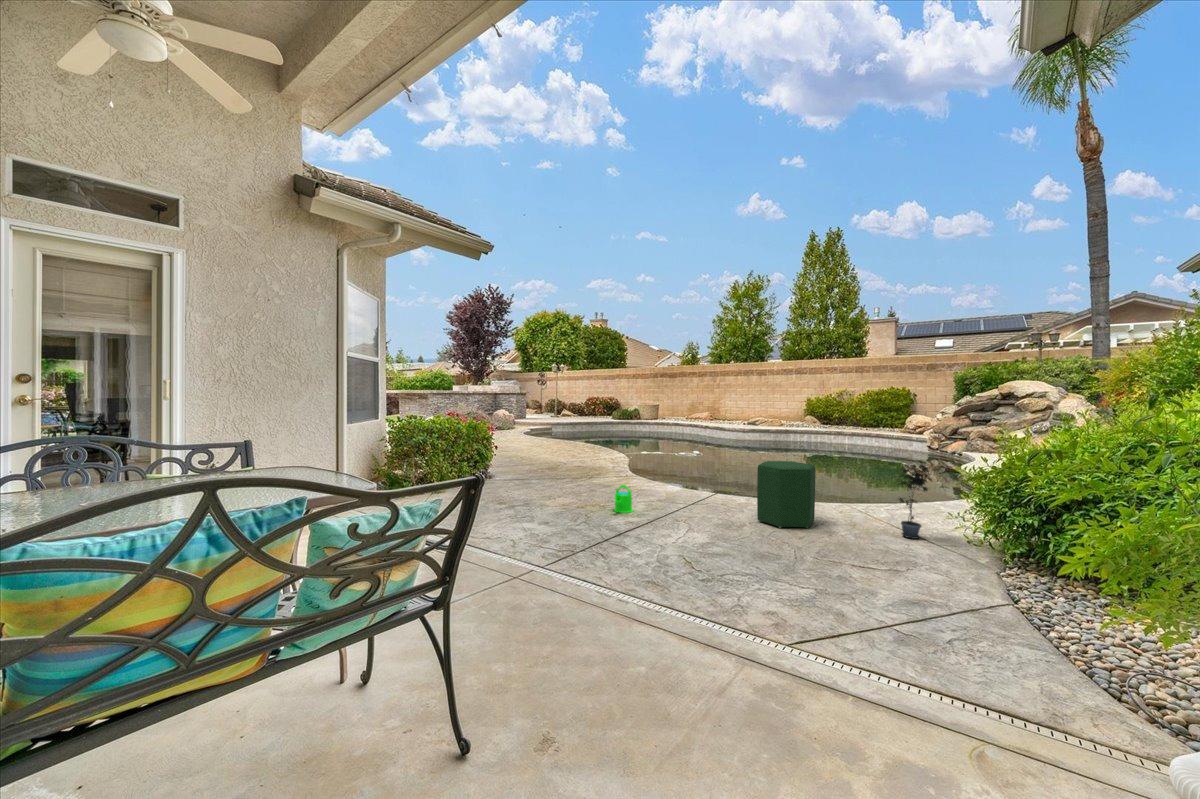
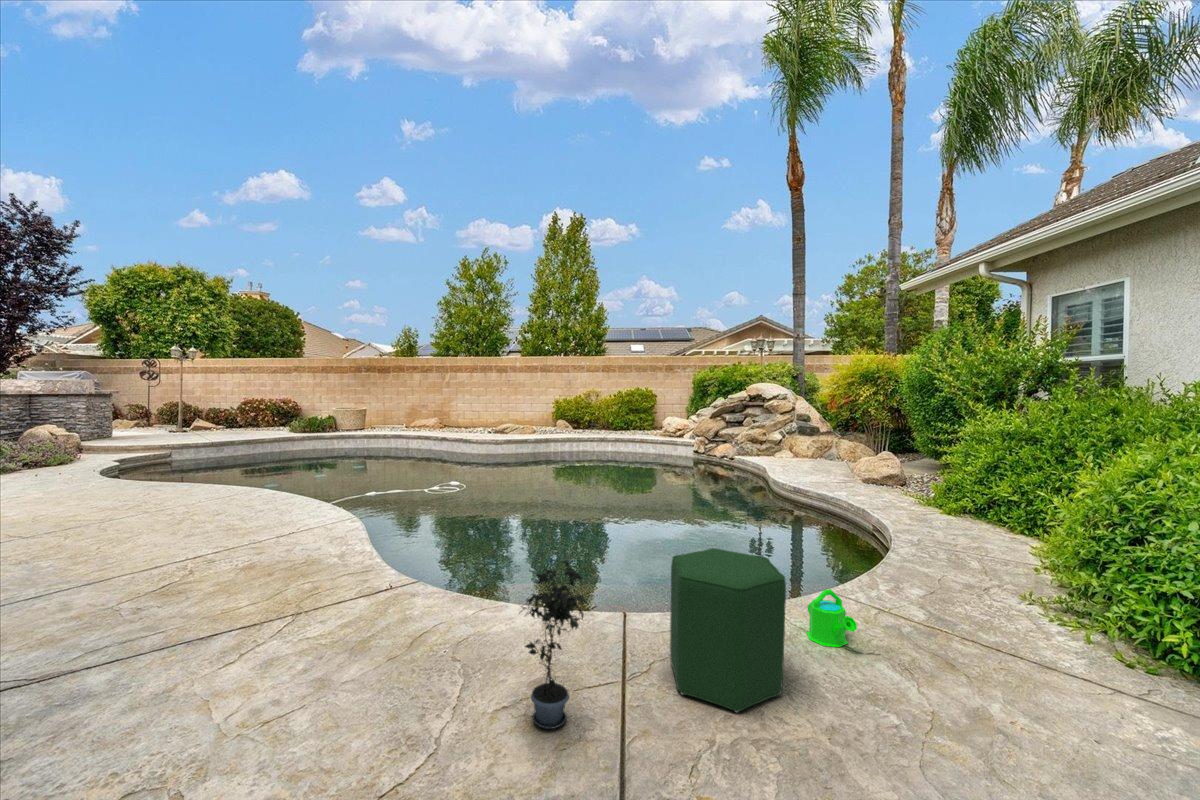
potted plant: present [898,461,932,539] -> present [519,561,586,729]
watering can: present [614,485,633,513] -> present [807,589,857,647]

